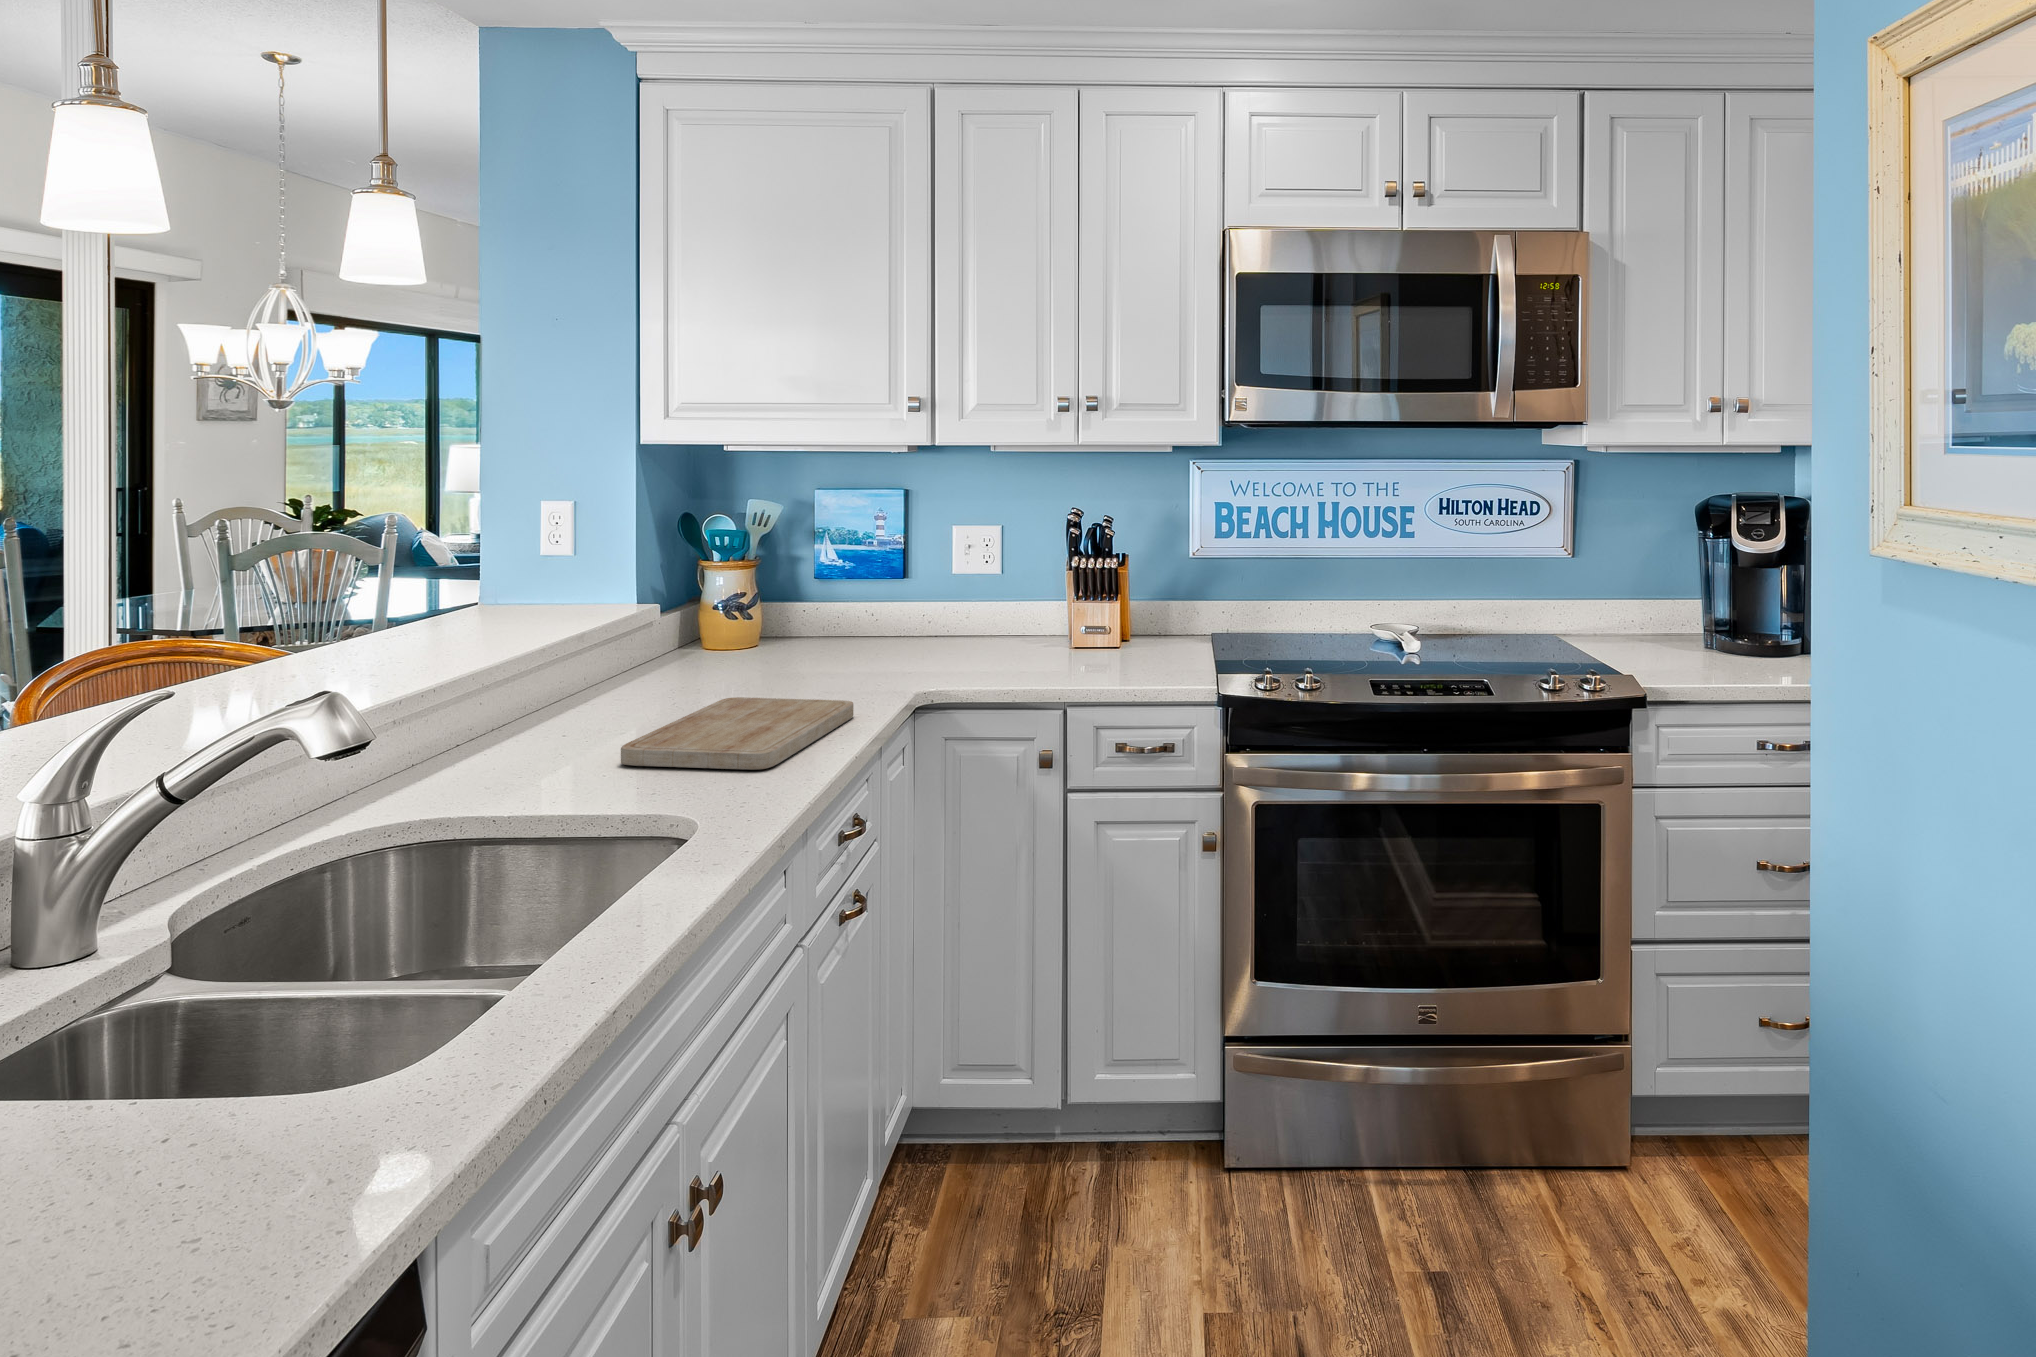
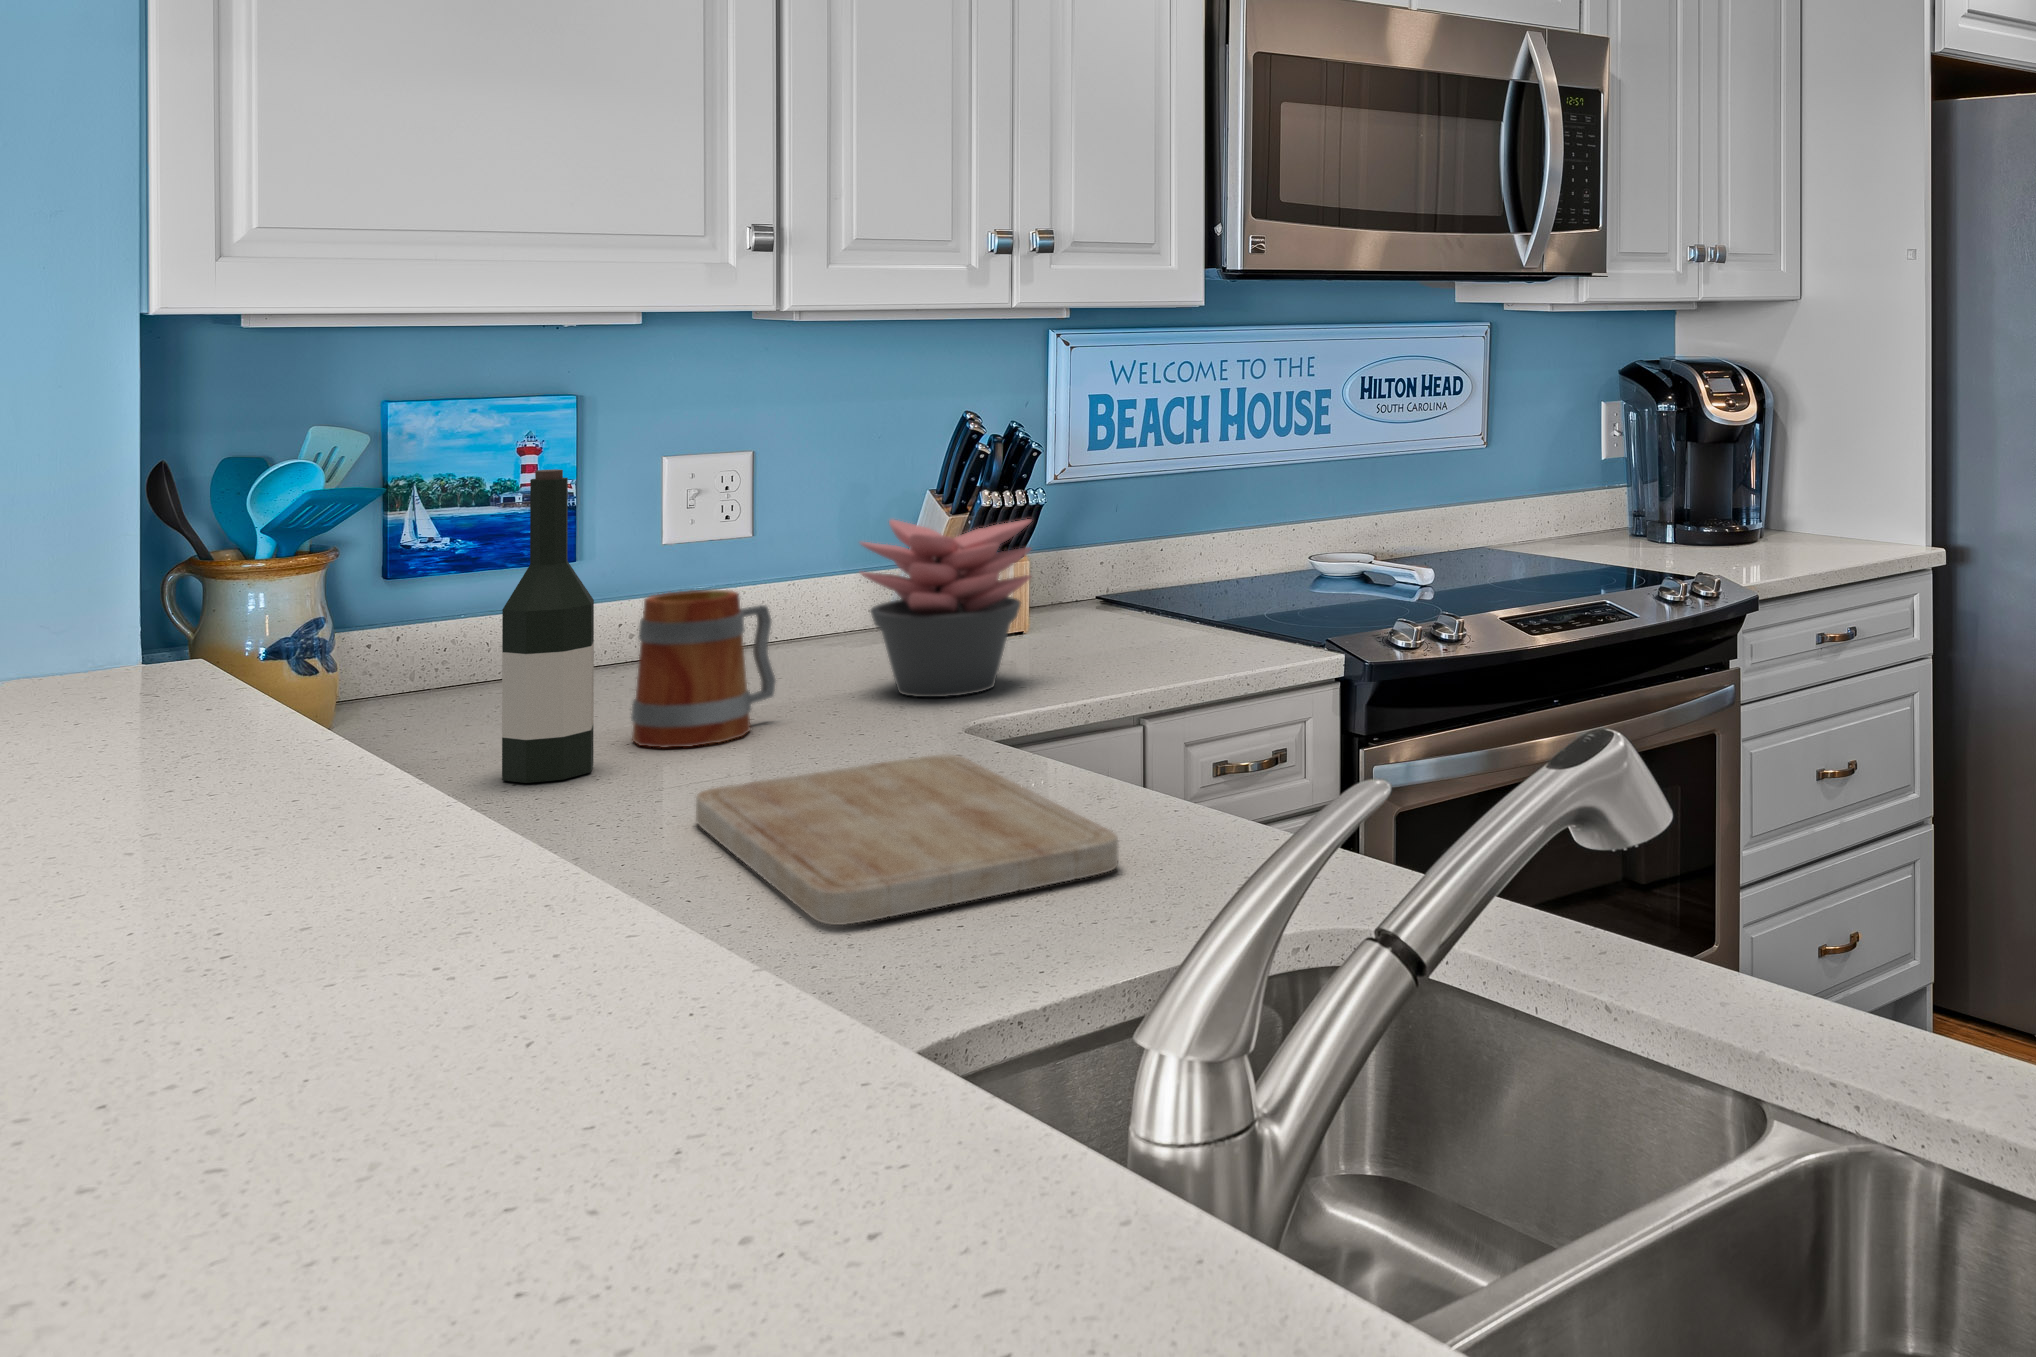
wine bottle: none [733,529,775,685] -> present [502,469,594,783]
succulent plant: none [956,570,1045,677] -> present [860,519,1032,697]
mug: none [813,598,891,680] -> present [631,590,776,748]

